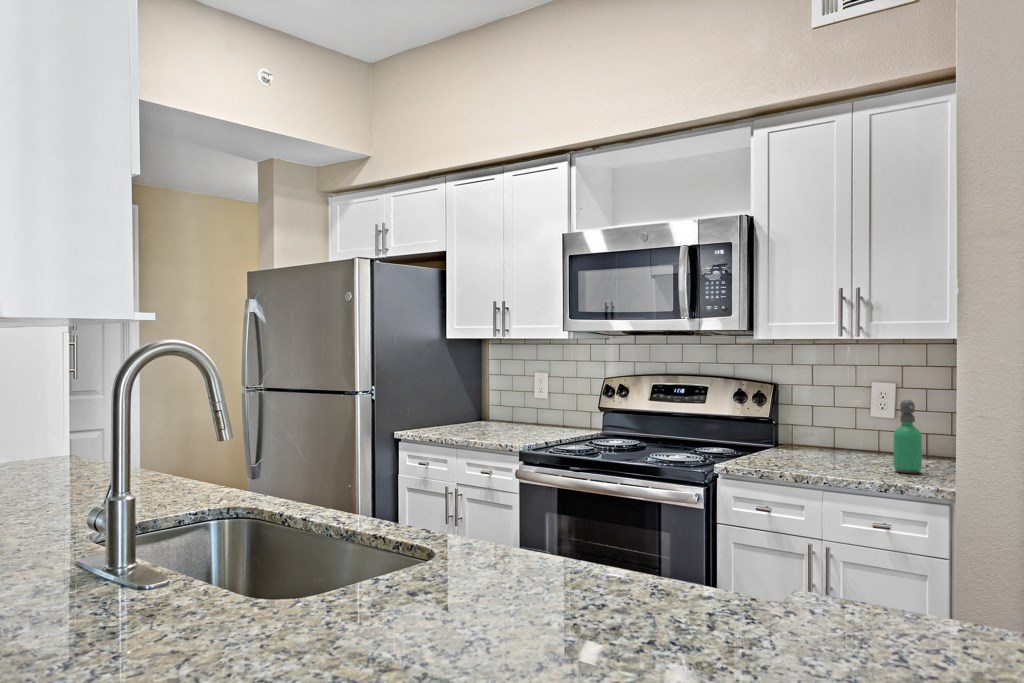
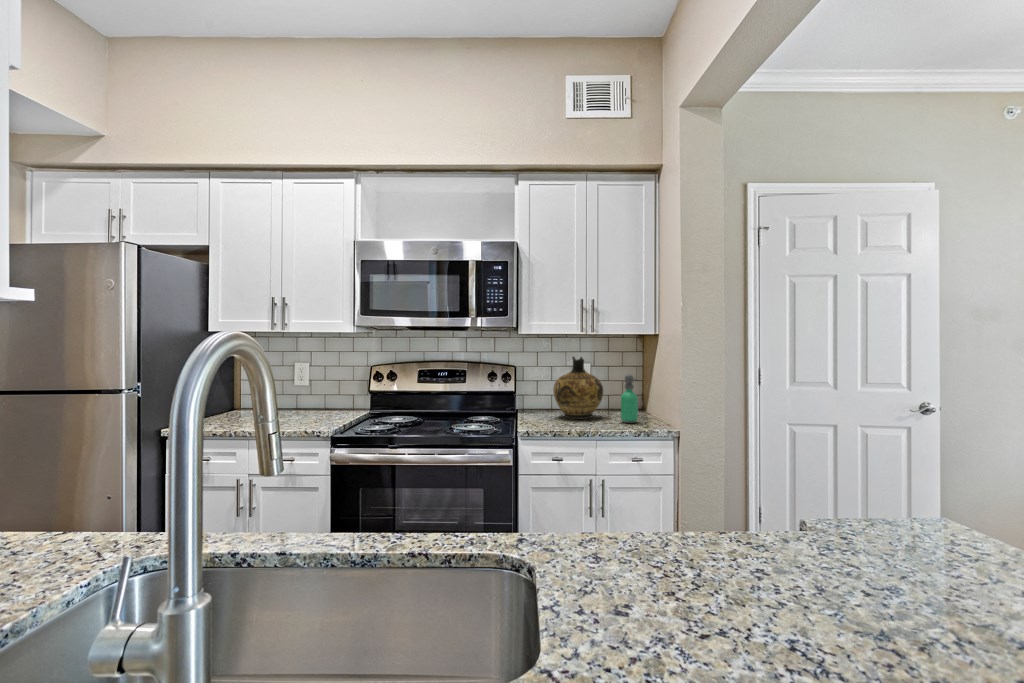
ceramic jug: none [805,371,883,461] -> present [553,356,603,419]

